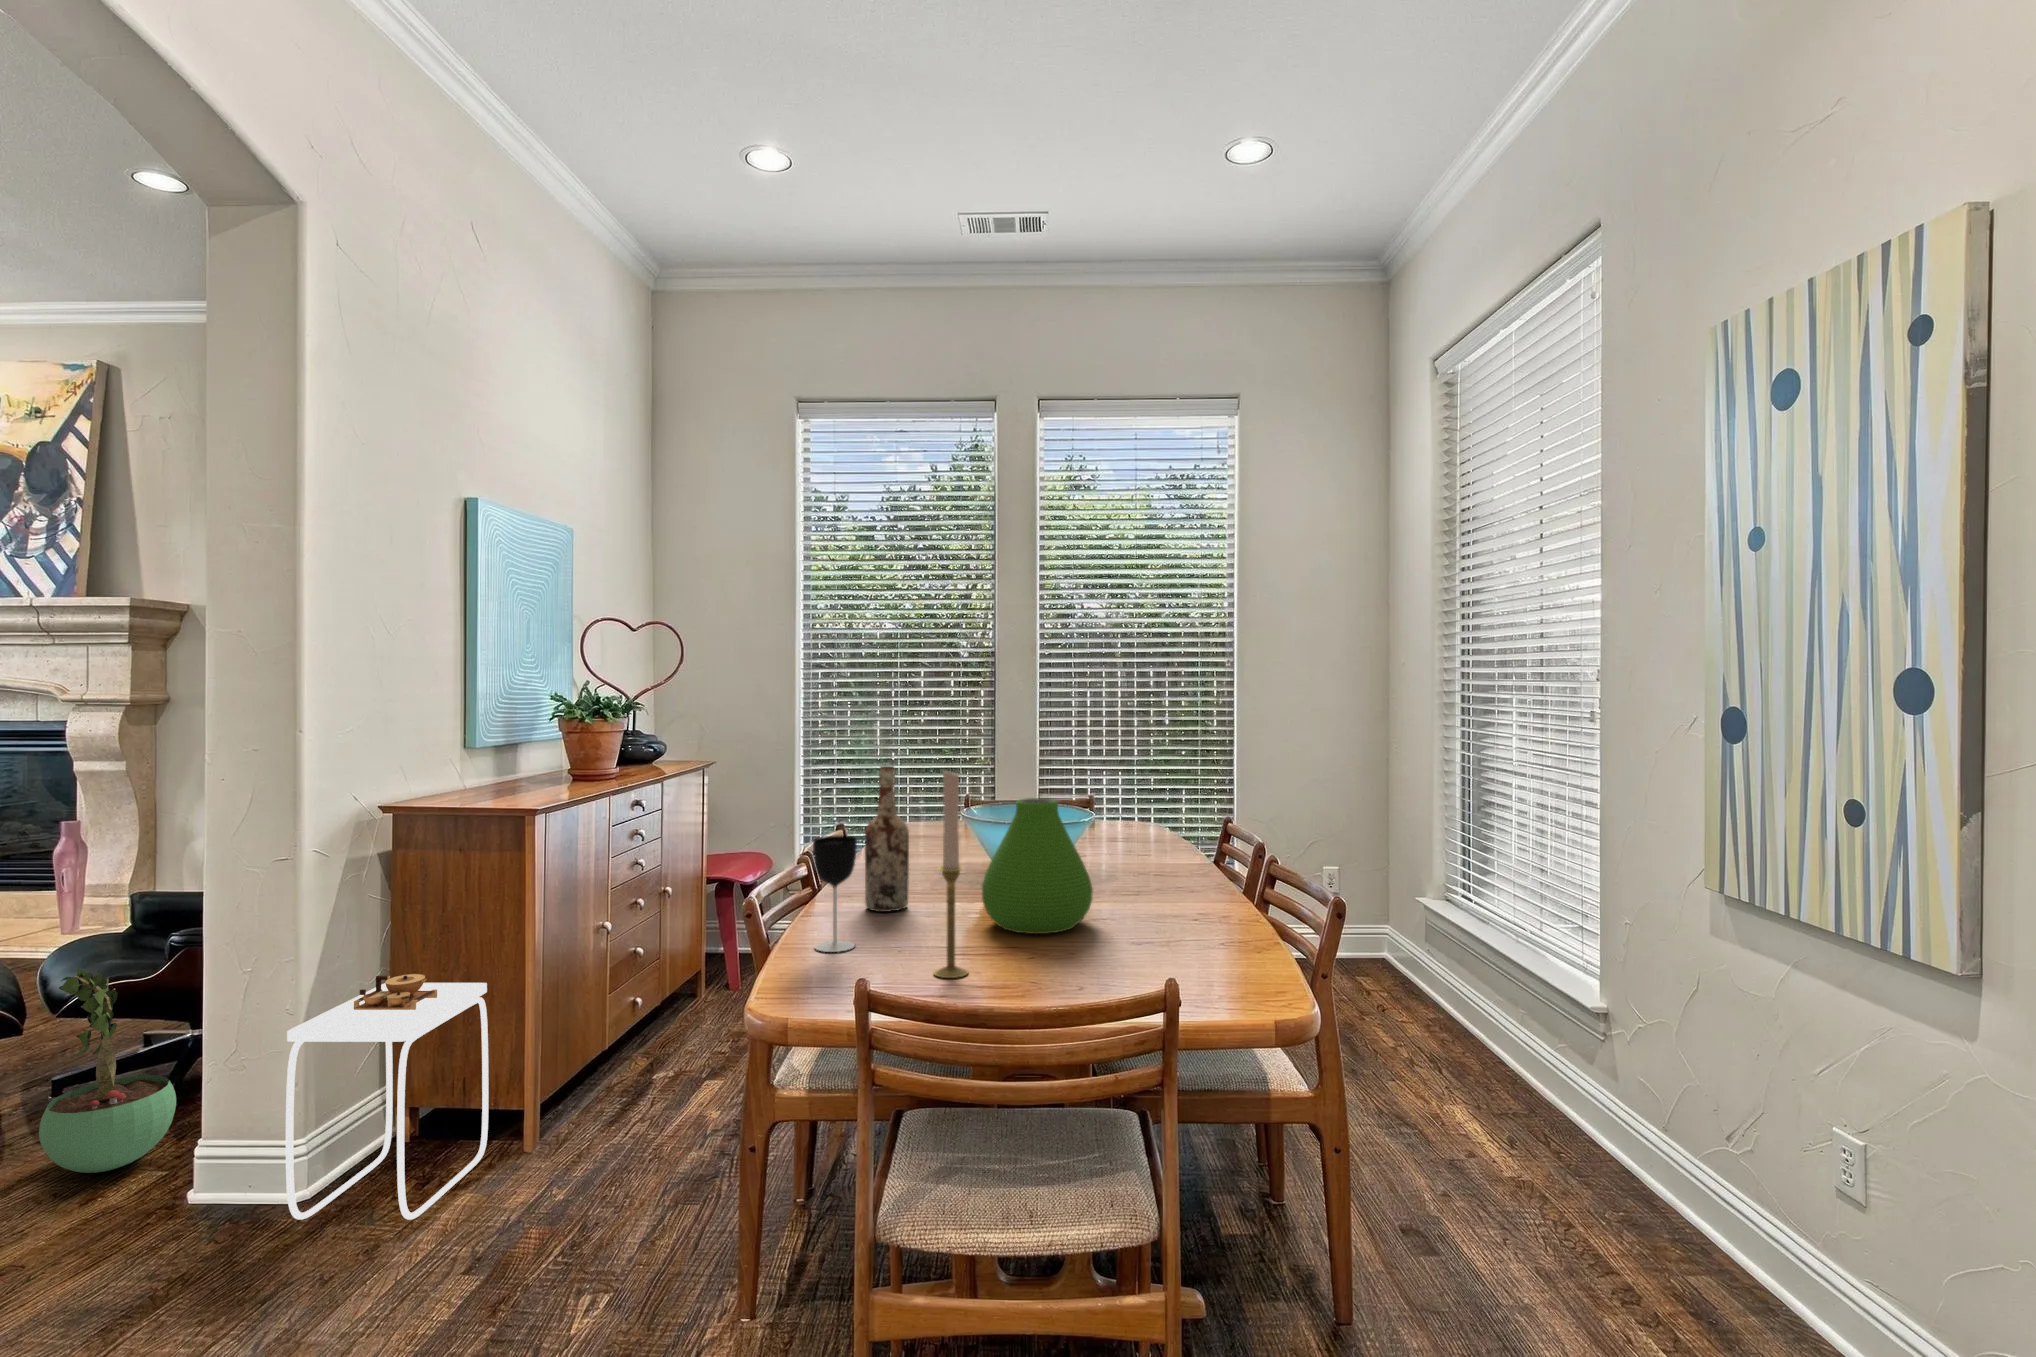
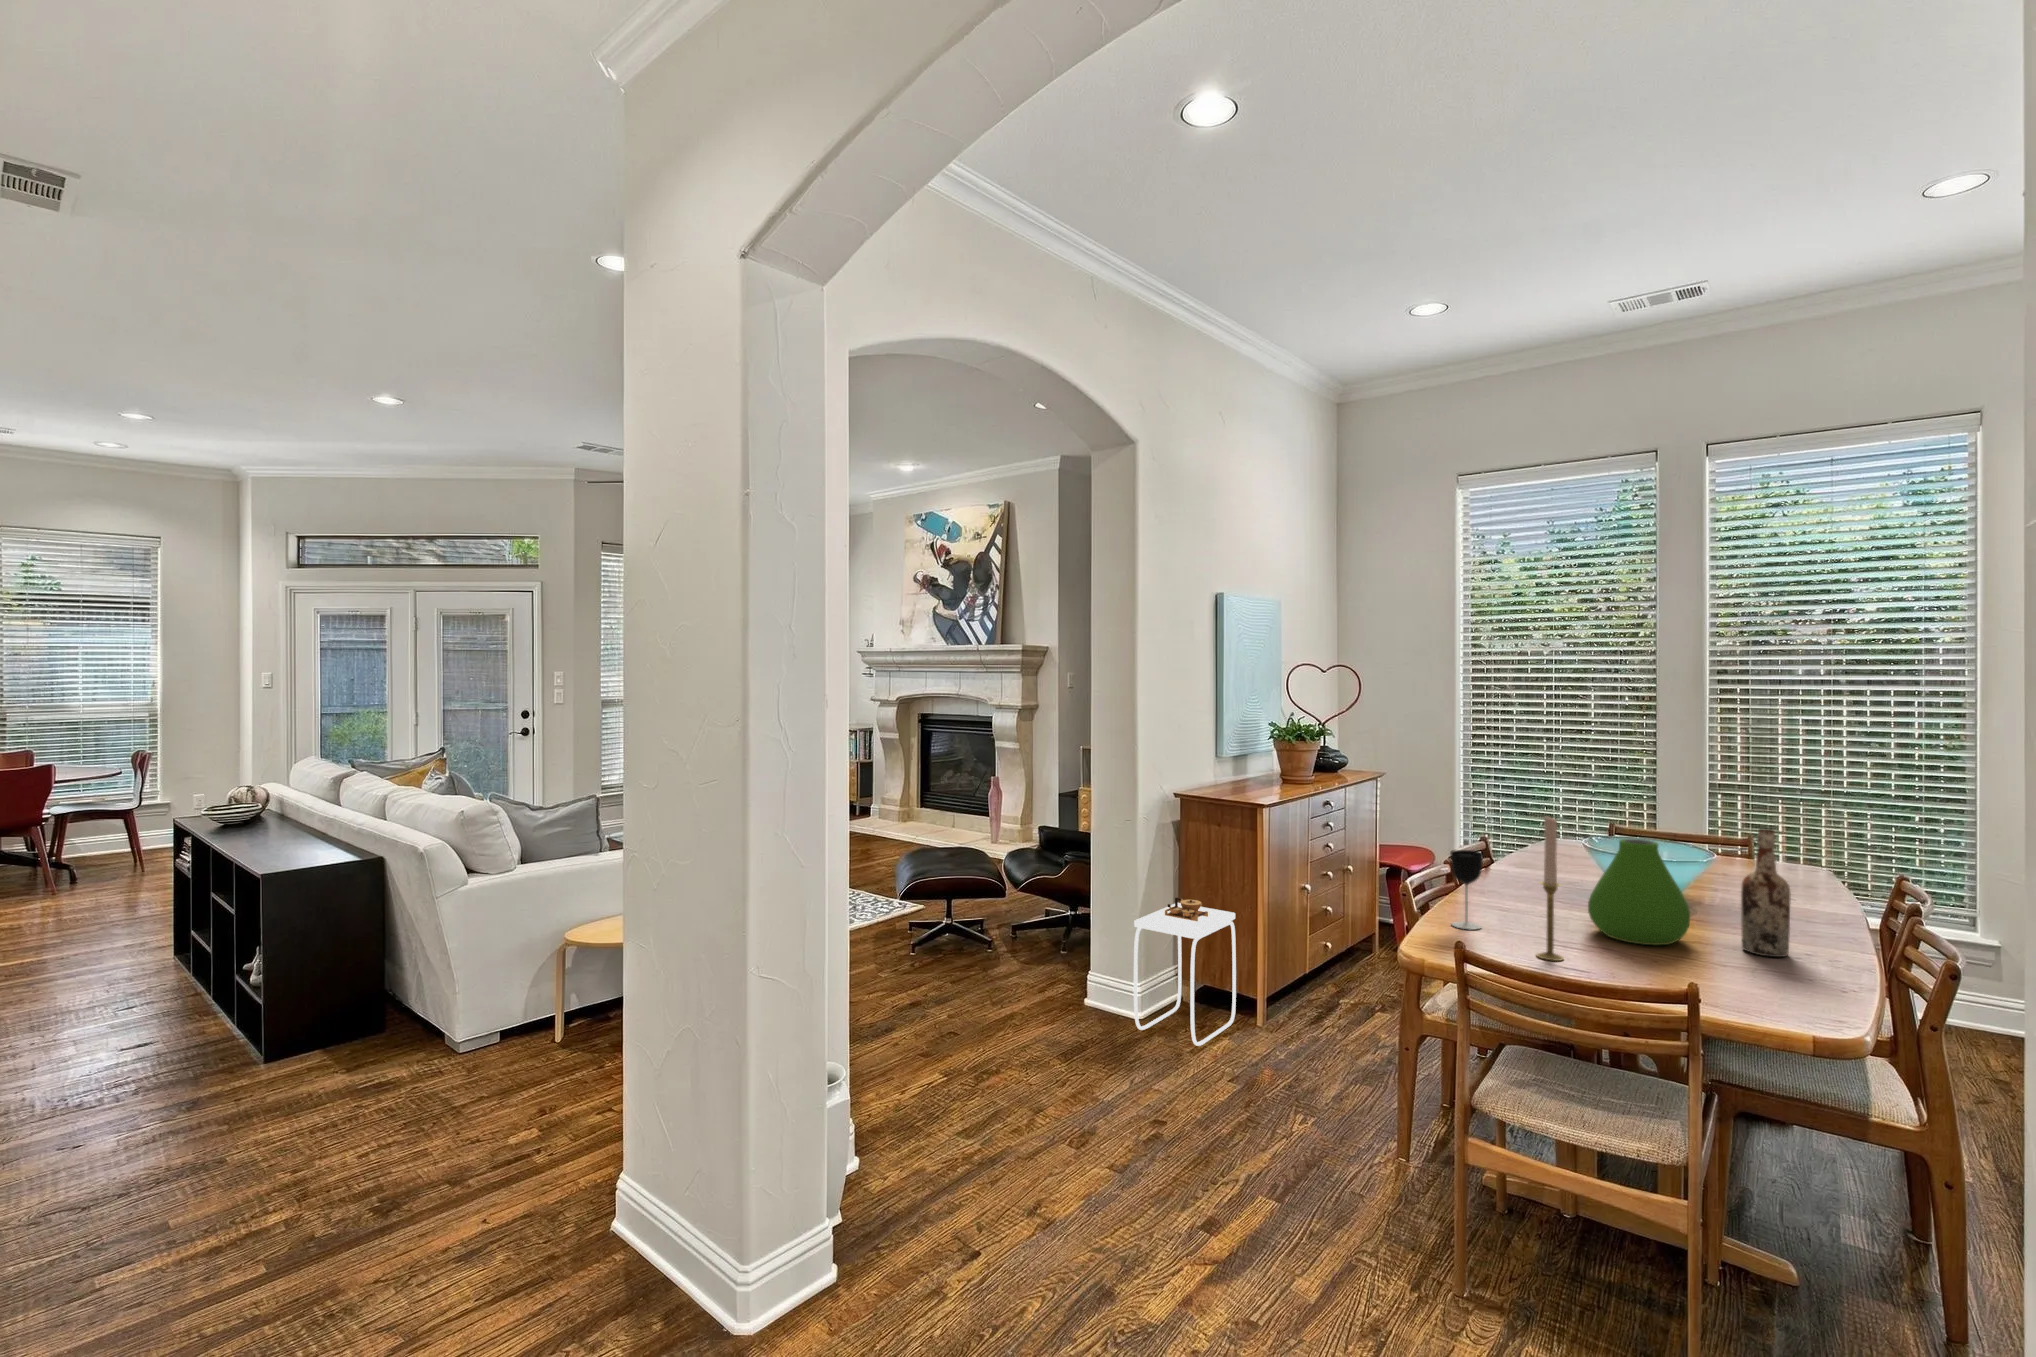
wine bottle: present [865,766,909,912] -> present [1741,829,1791,957]
potted plant: present [39,969,176,1173] -> none [1018,868,1073,980]

